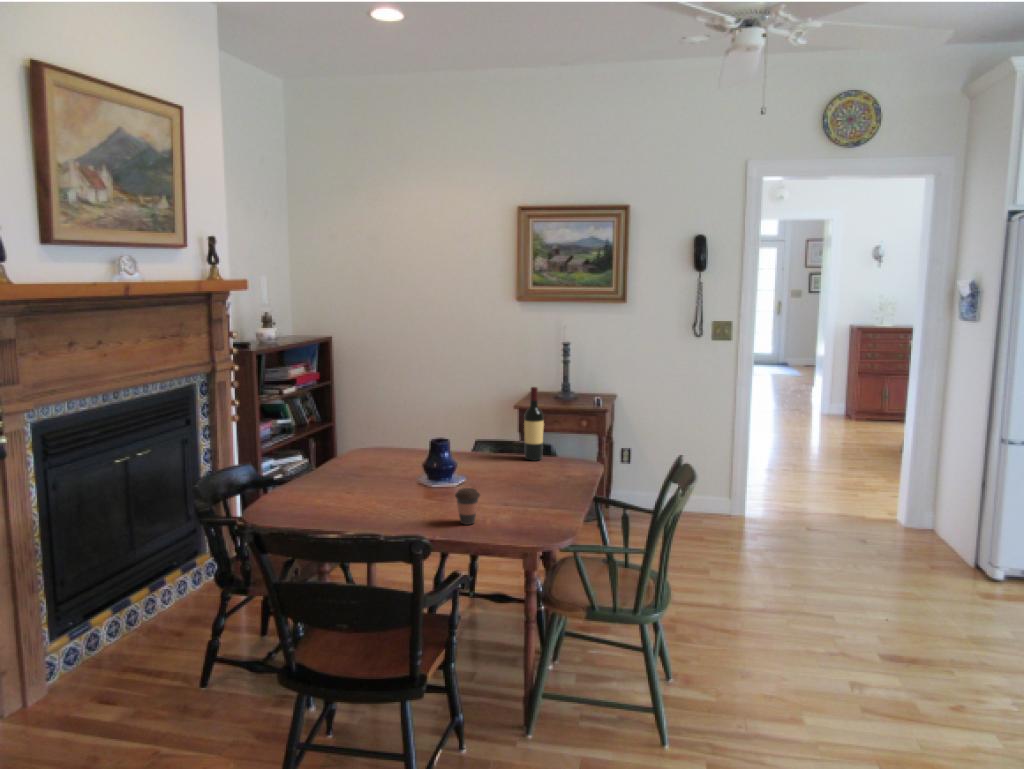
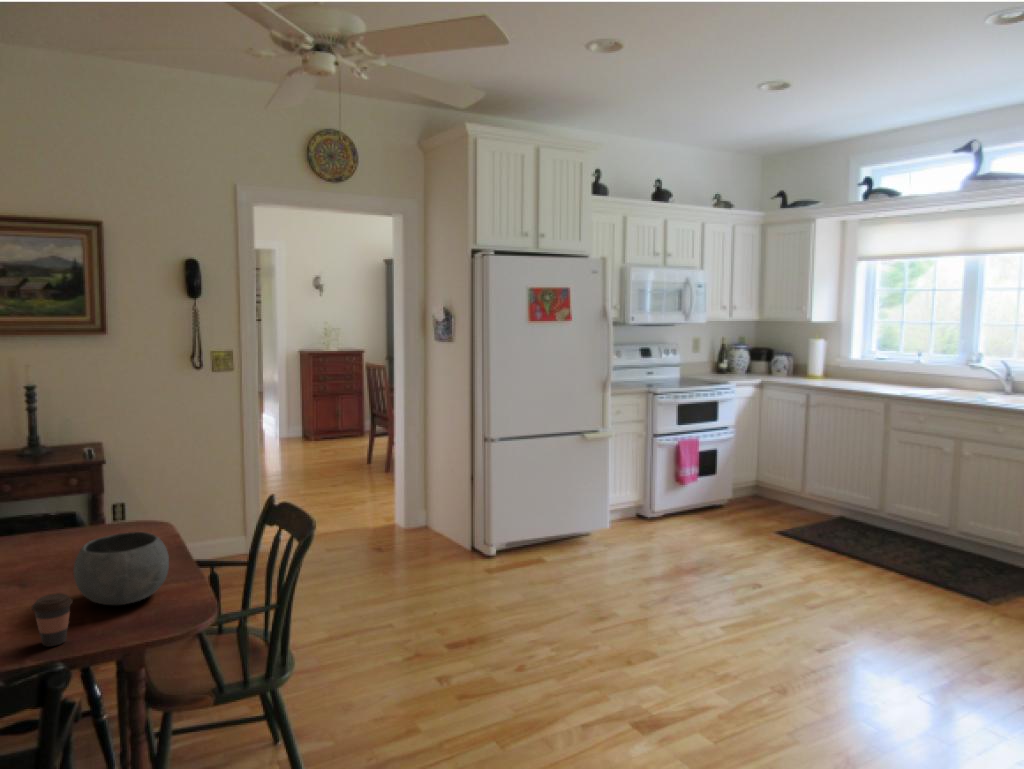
wine bottle: present [524,387,544,461] -> none [49,445,79,541]
bowl: none [497,457,561,511] -> present [73,532,169,605]

